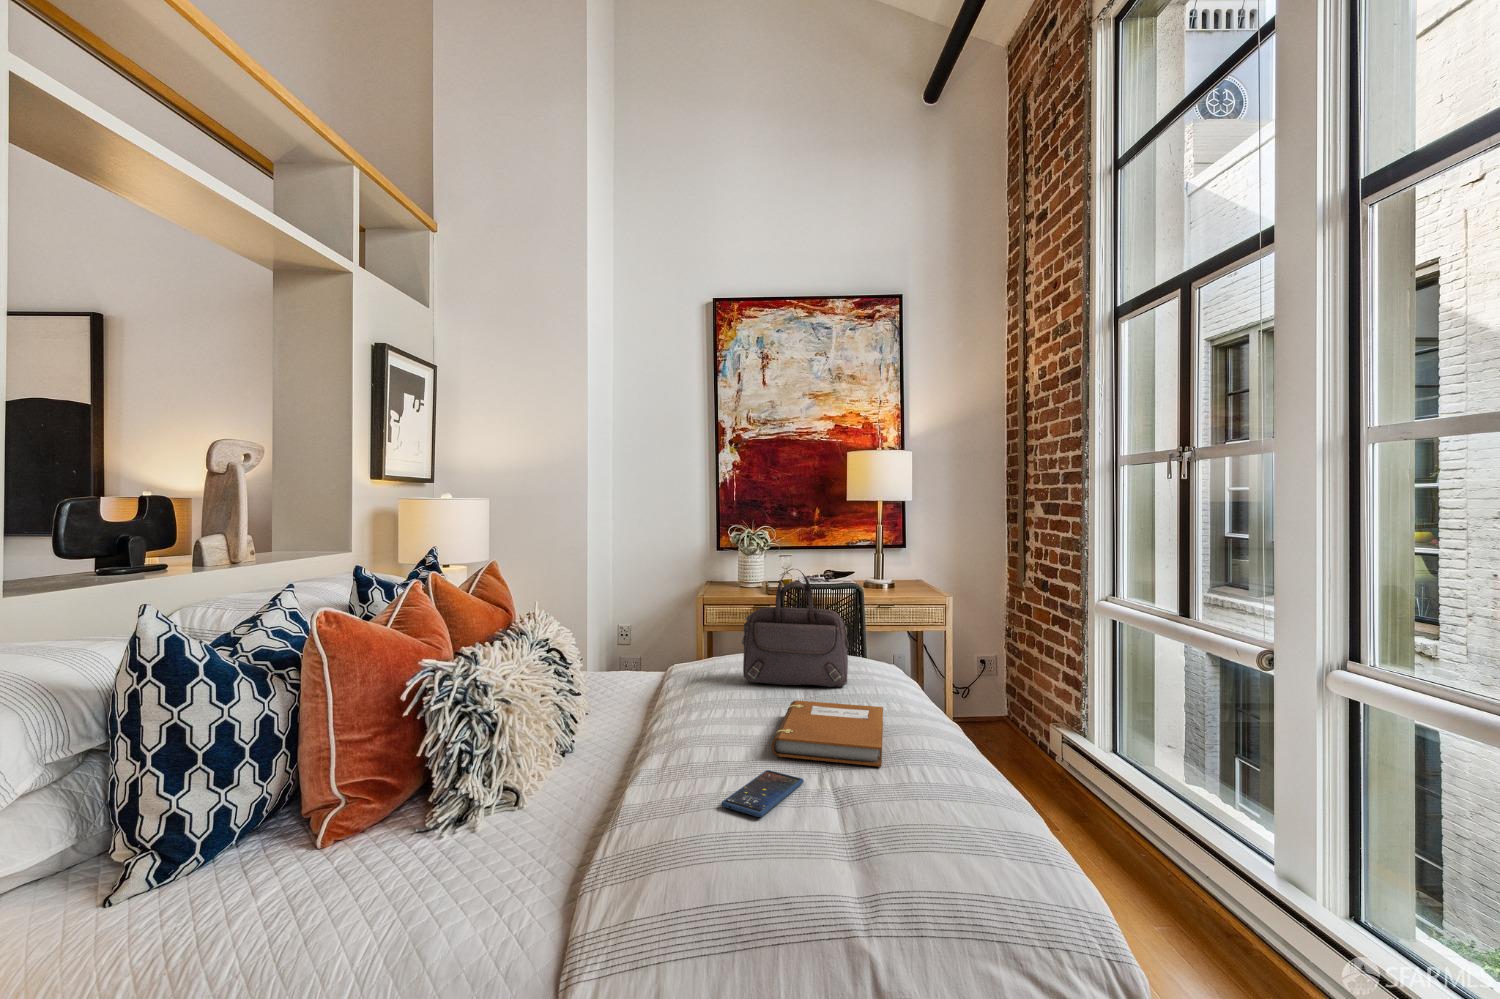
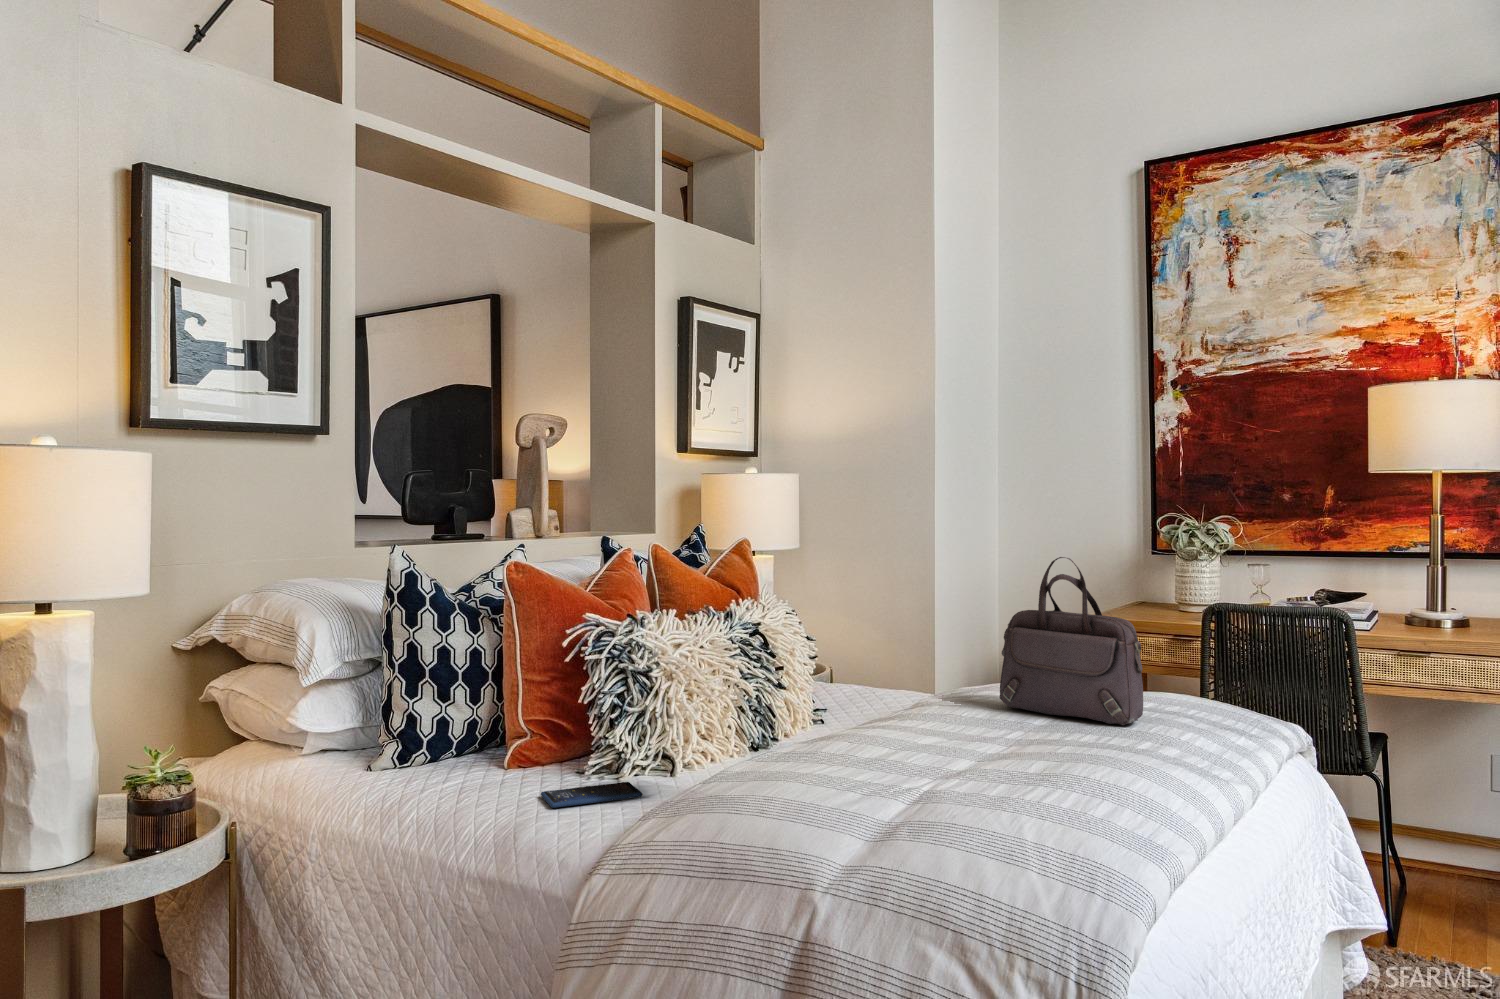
notebook: present [772,701,883,767] -> none [921,721,1116,792]
smartphone: present [721,770,804,817] -> present [541,782,643,808]

